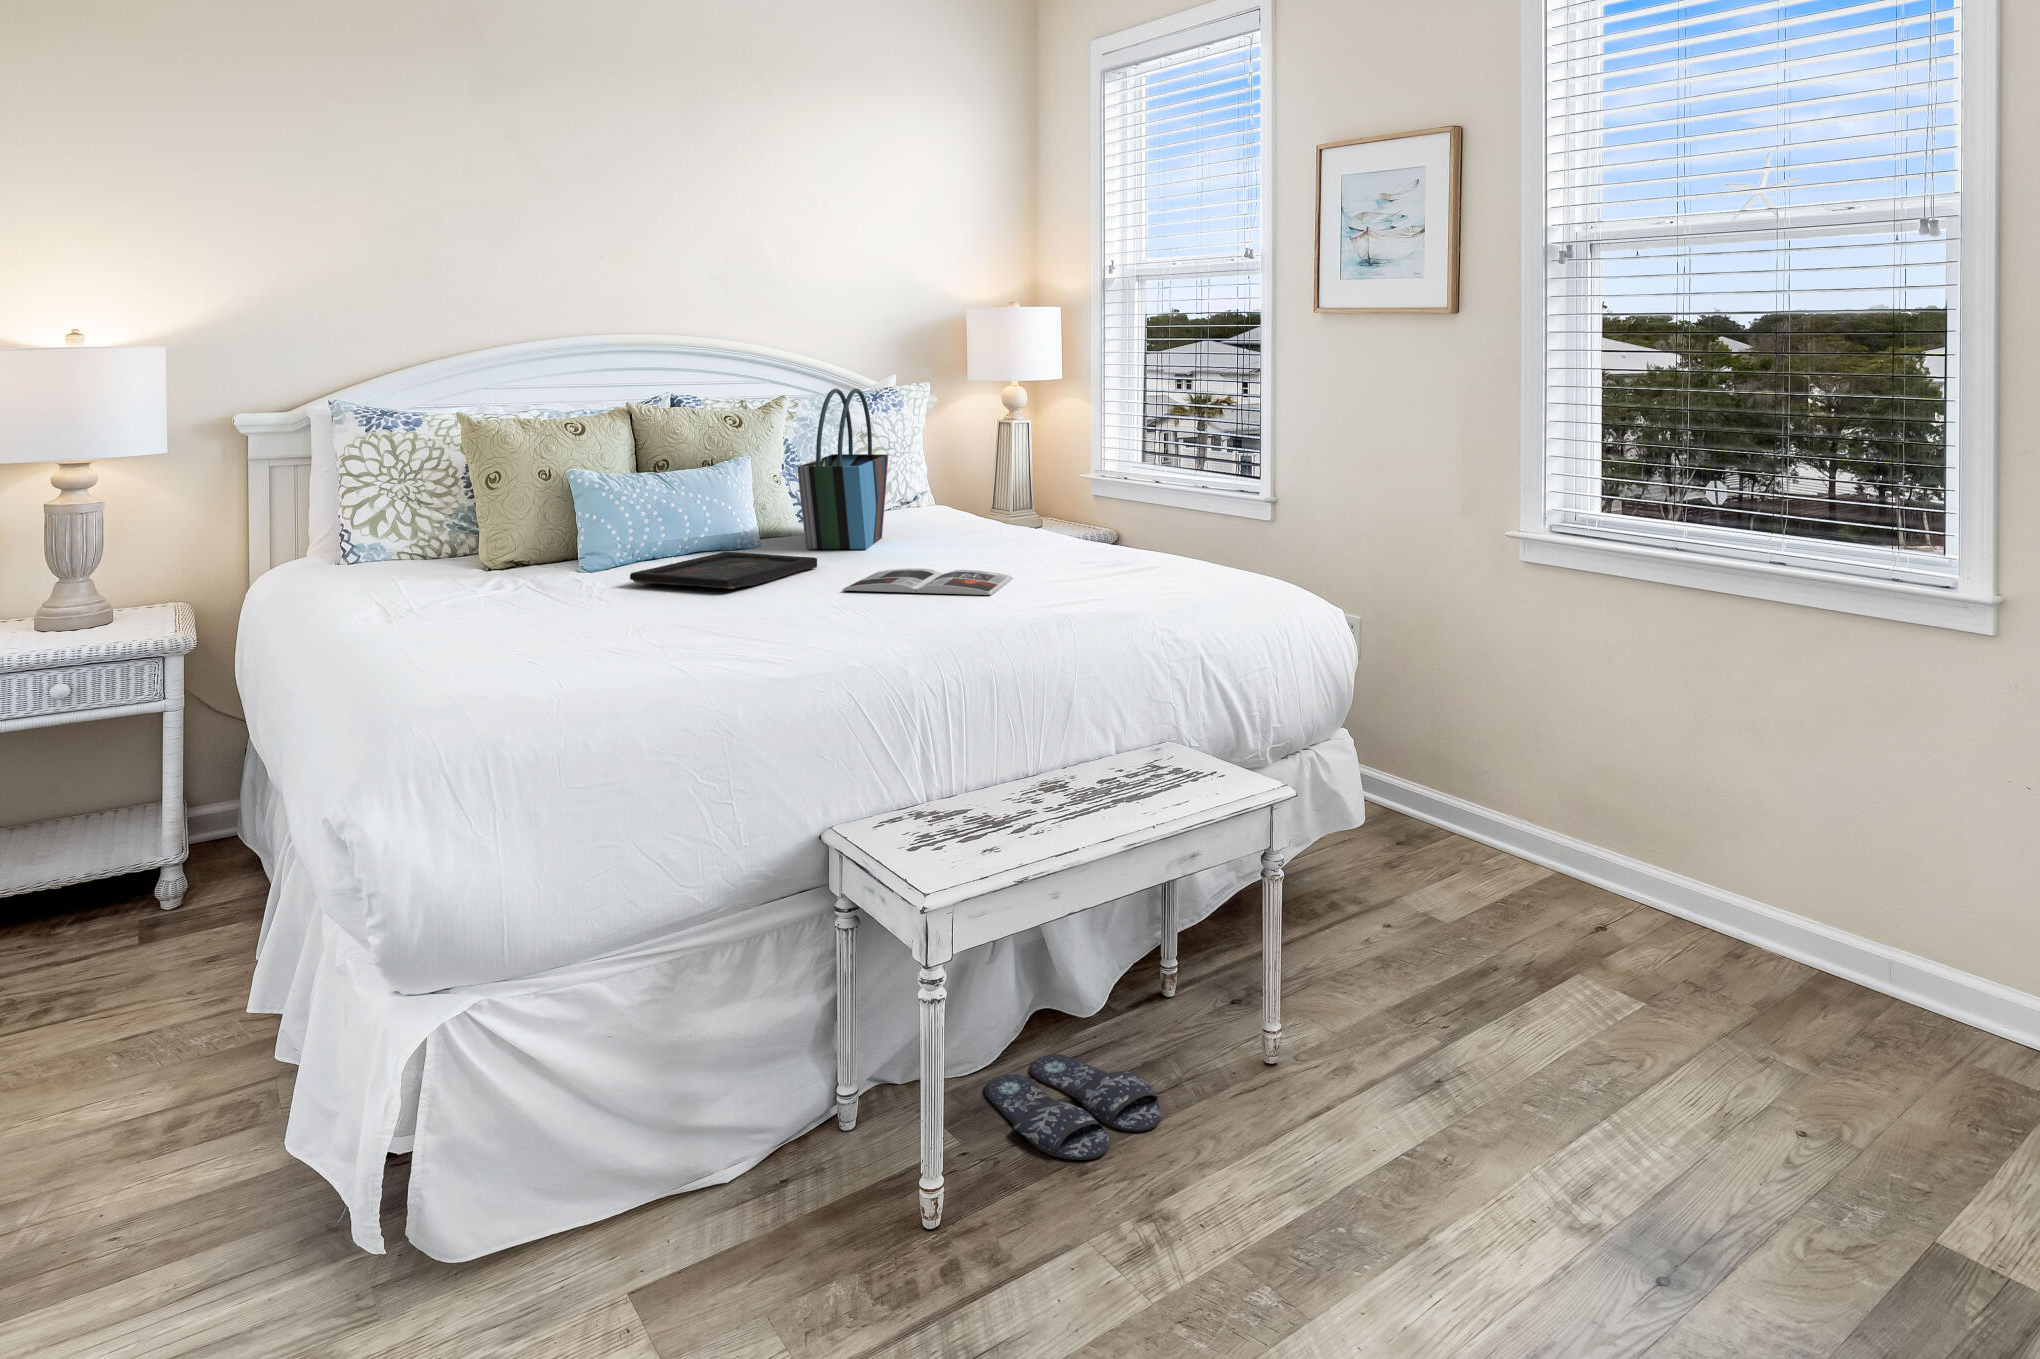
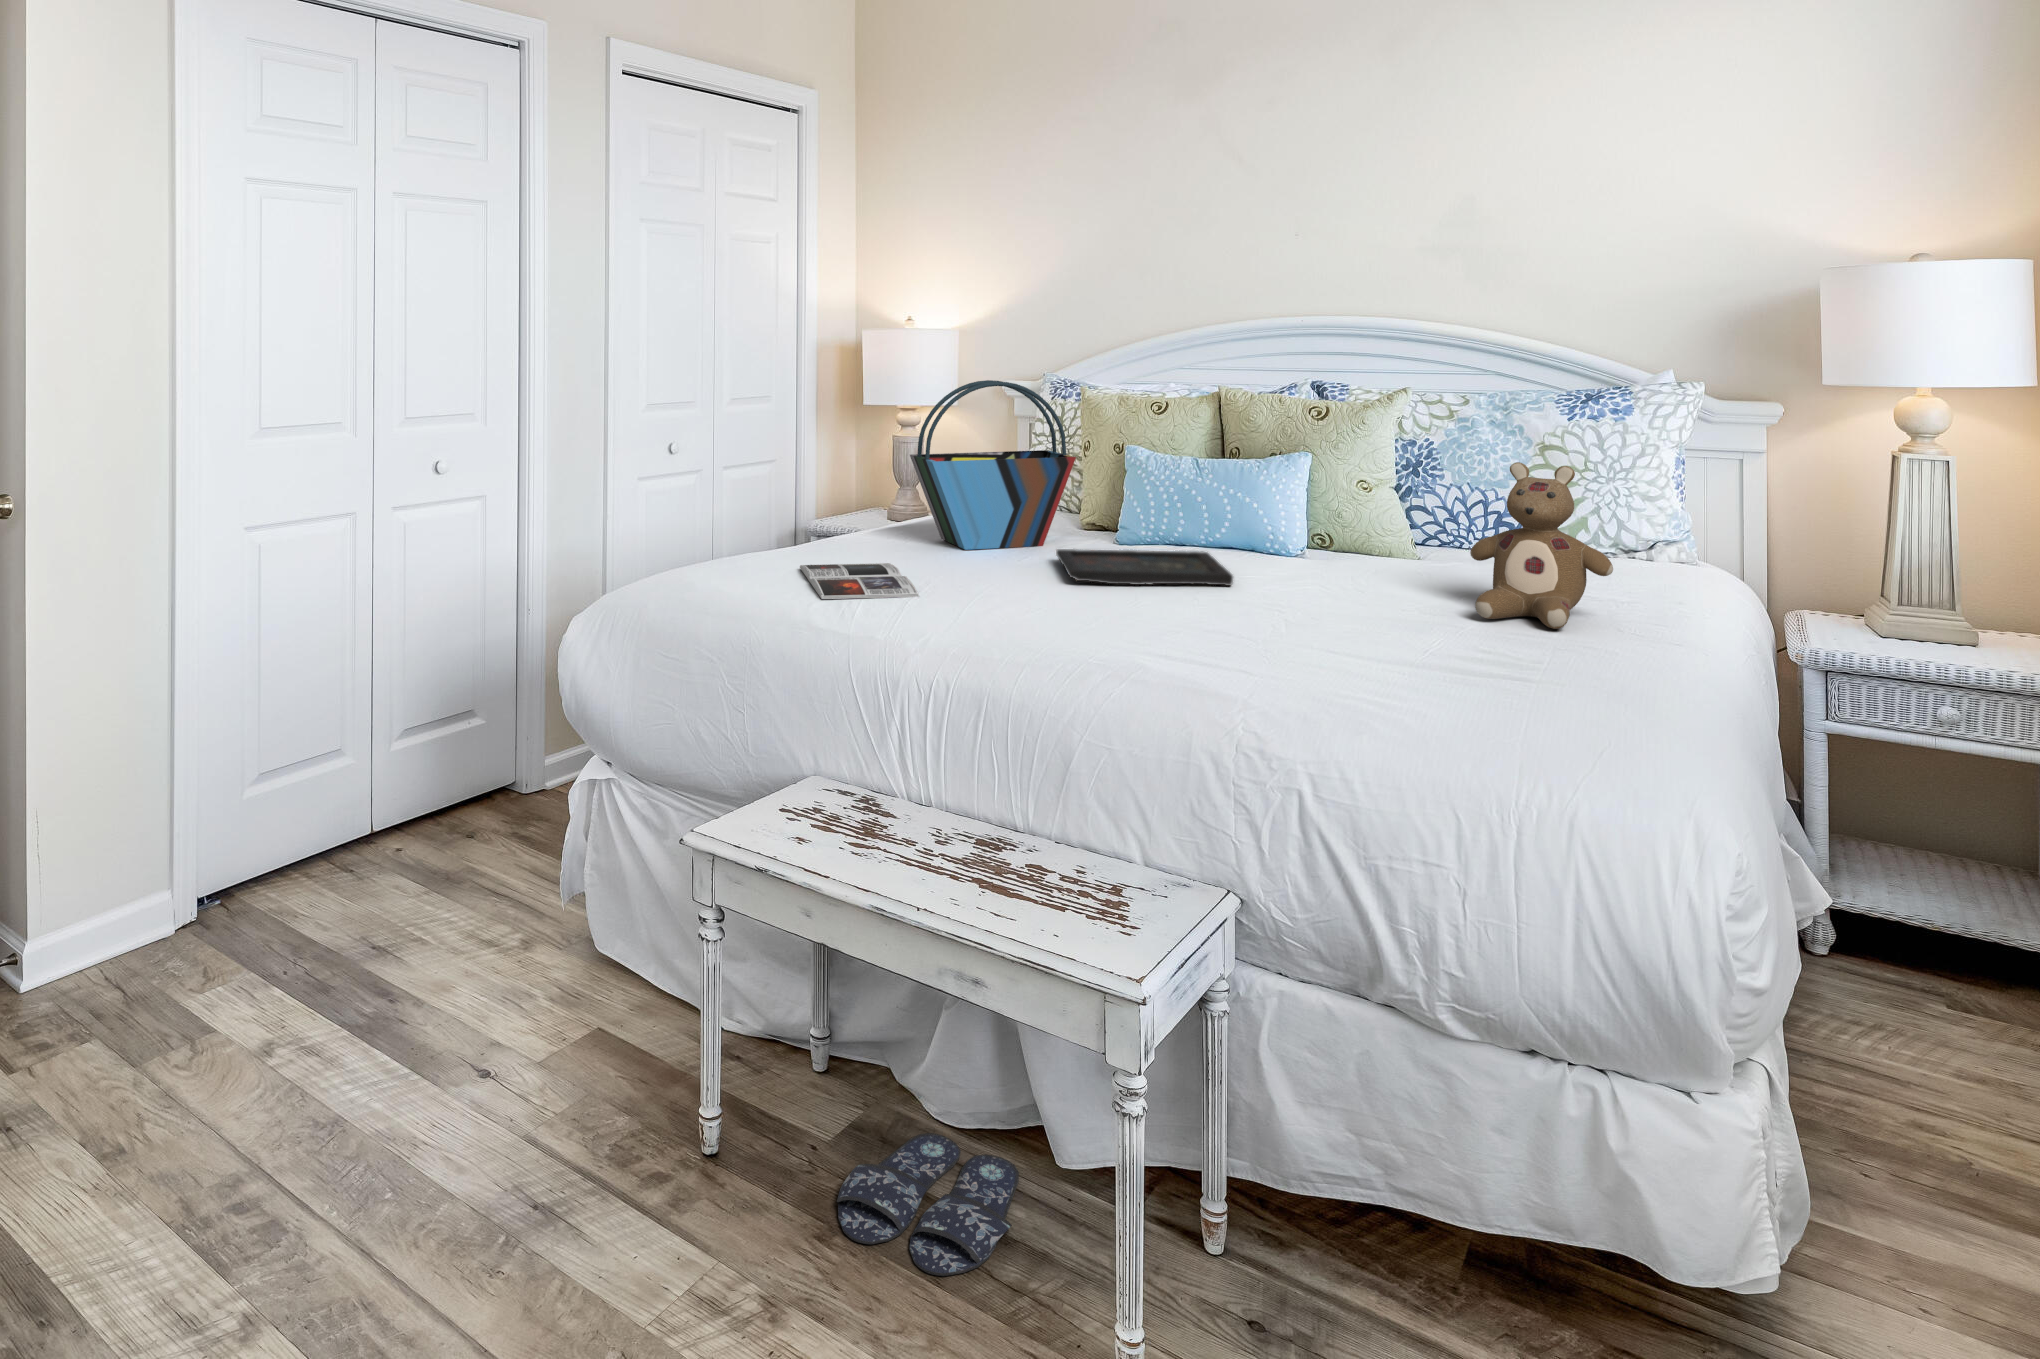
tote bag: present [797,389,888,549] -> present [910,380,1076,550]
stuffed bear: none [957,433,1045,547] -> present [1470,462,1613,629]
magazine: present [843,569,1013,595] -> present [800,563,919,599]

